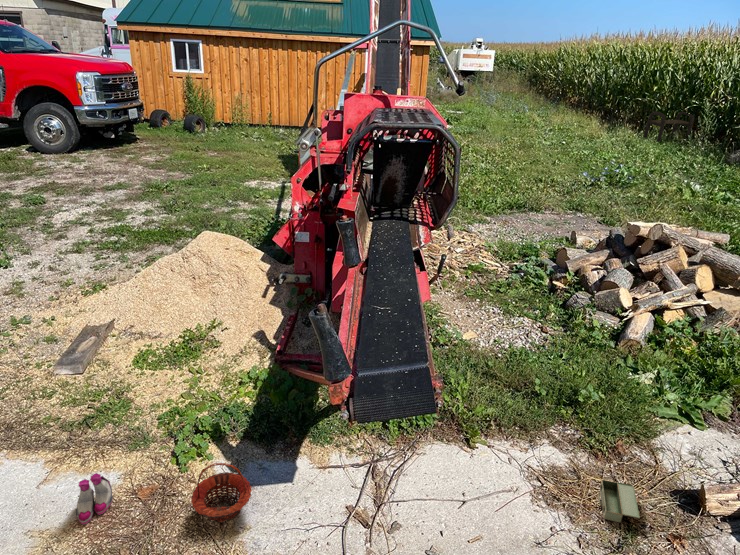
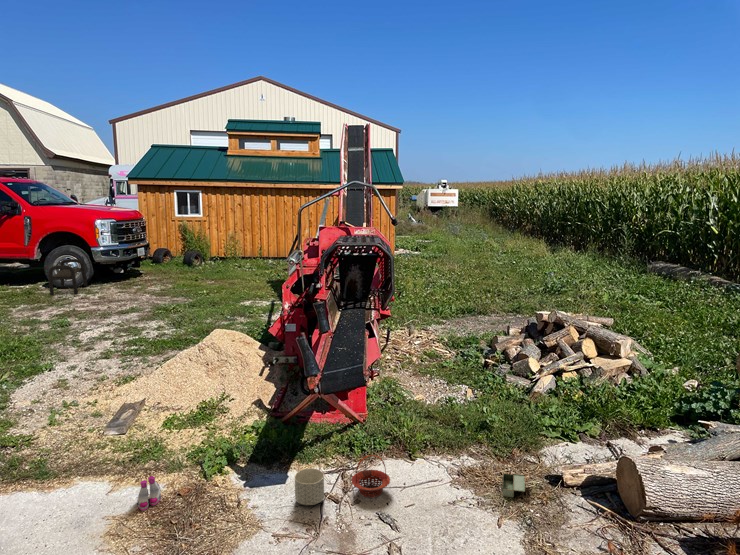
bench: present [644,111,694,141] -> present [48,259,87,295]
basket: present [191,463,252,522] -> present [351,455,390,498]
planter: none [305,471,348,529] -> present [295,468,324,505]

